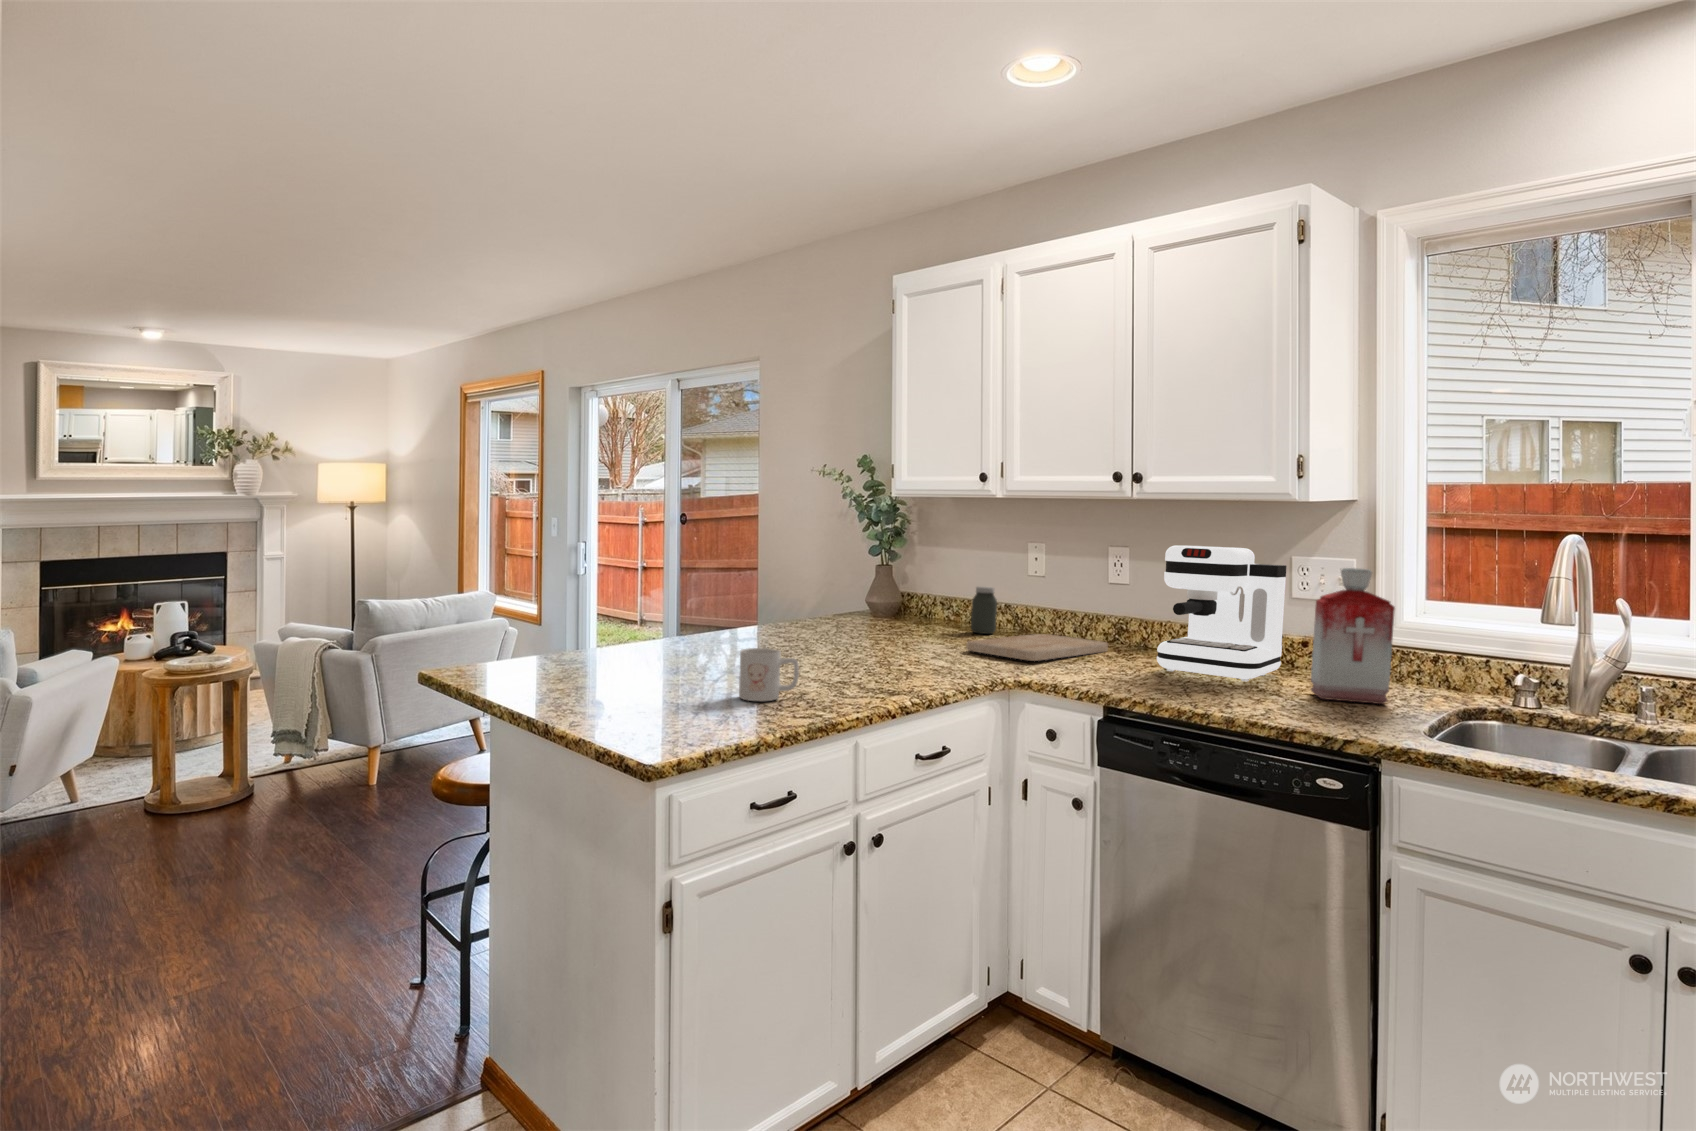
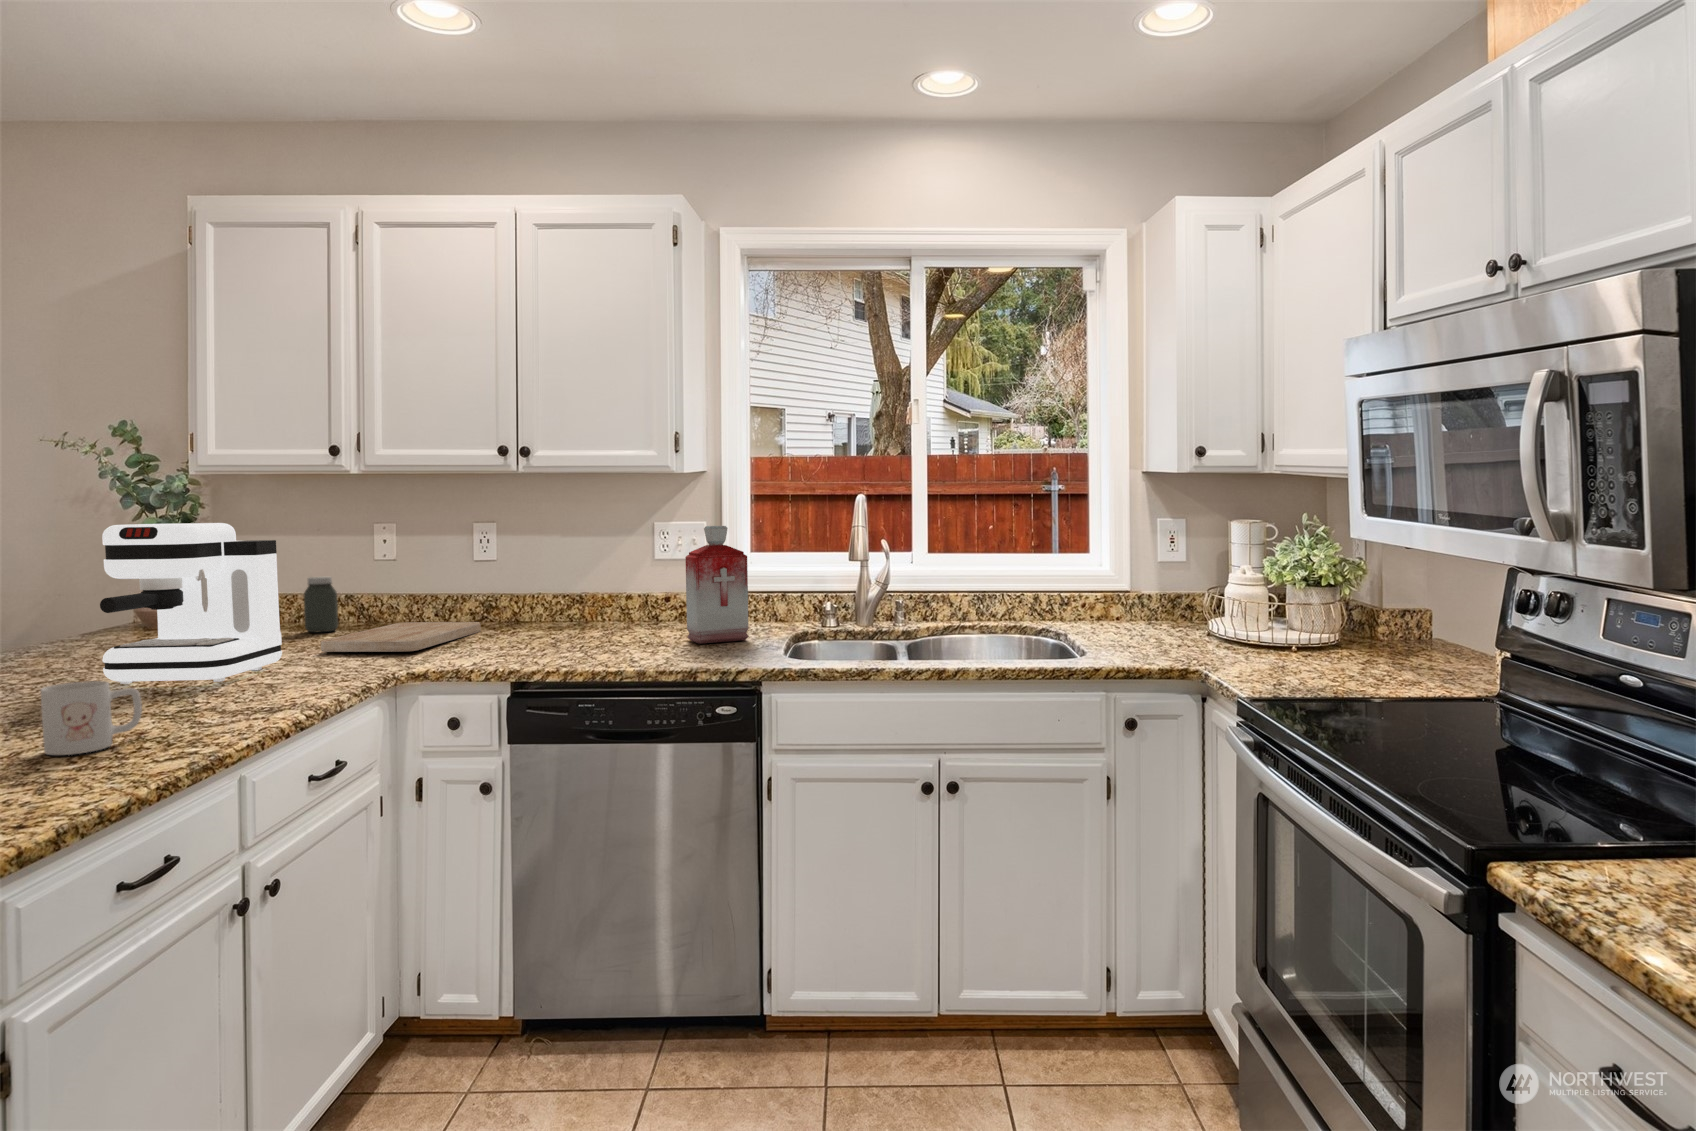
coffee maker: present [1157,546,1287,682] -> present [100,523,282,684]

